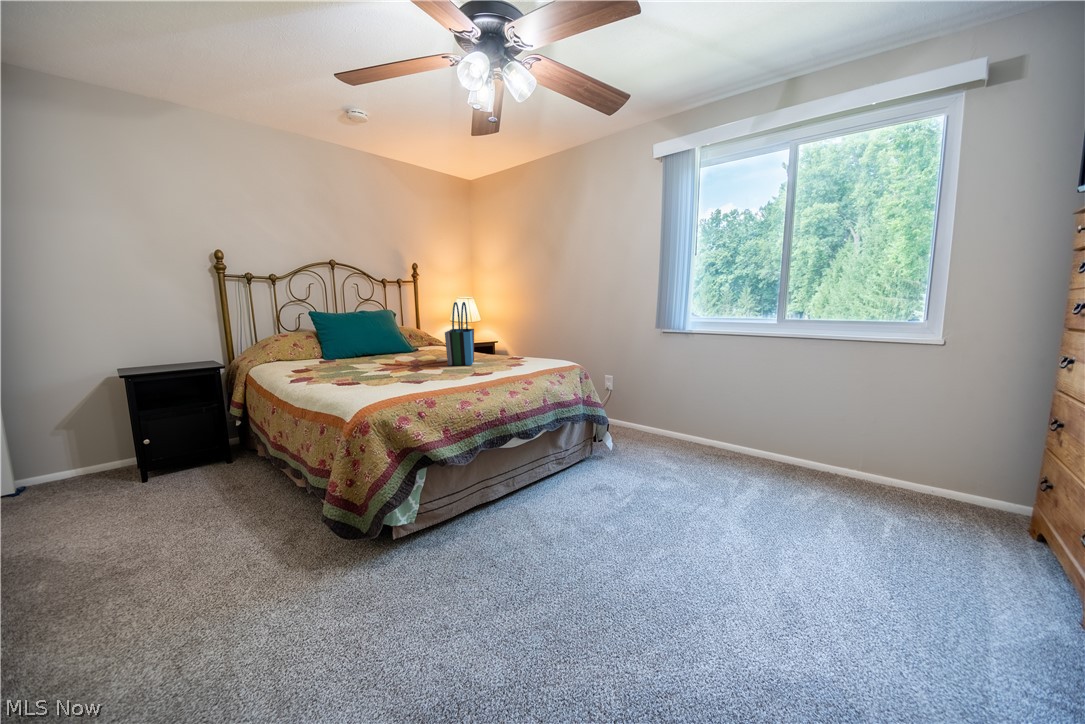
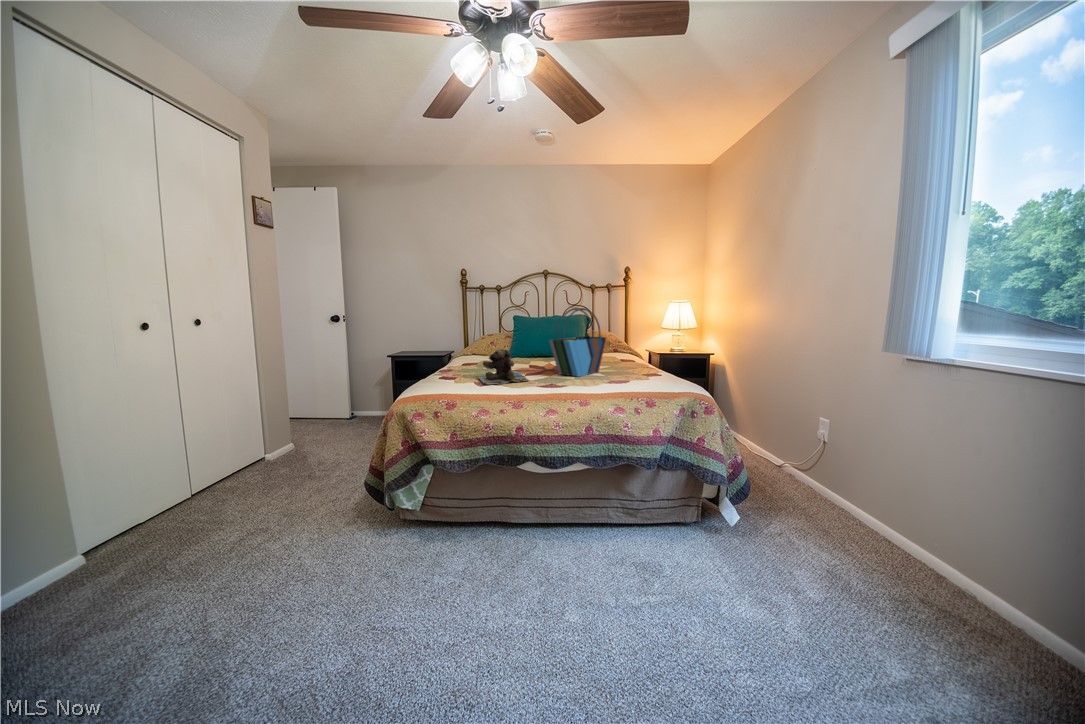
teddy bear: none [377,344,444,381] -> present [479,349,529,384]

